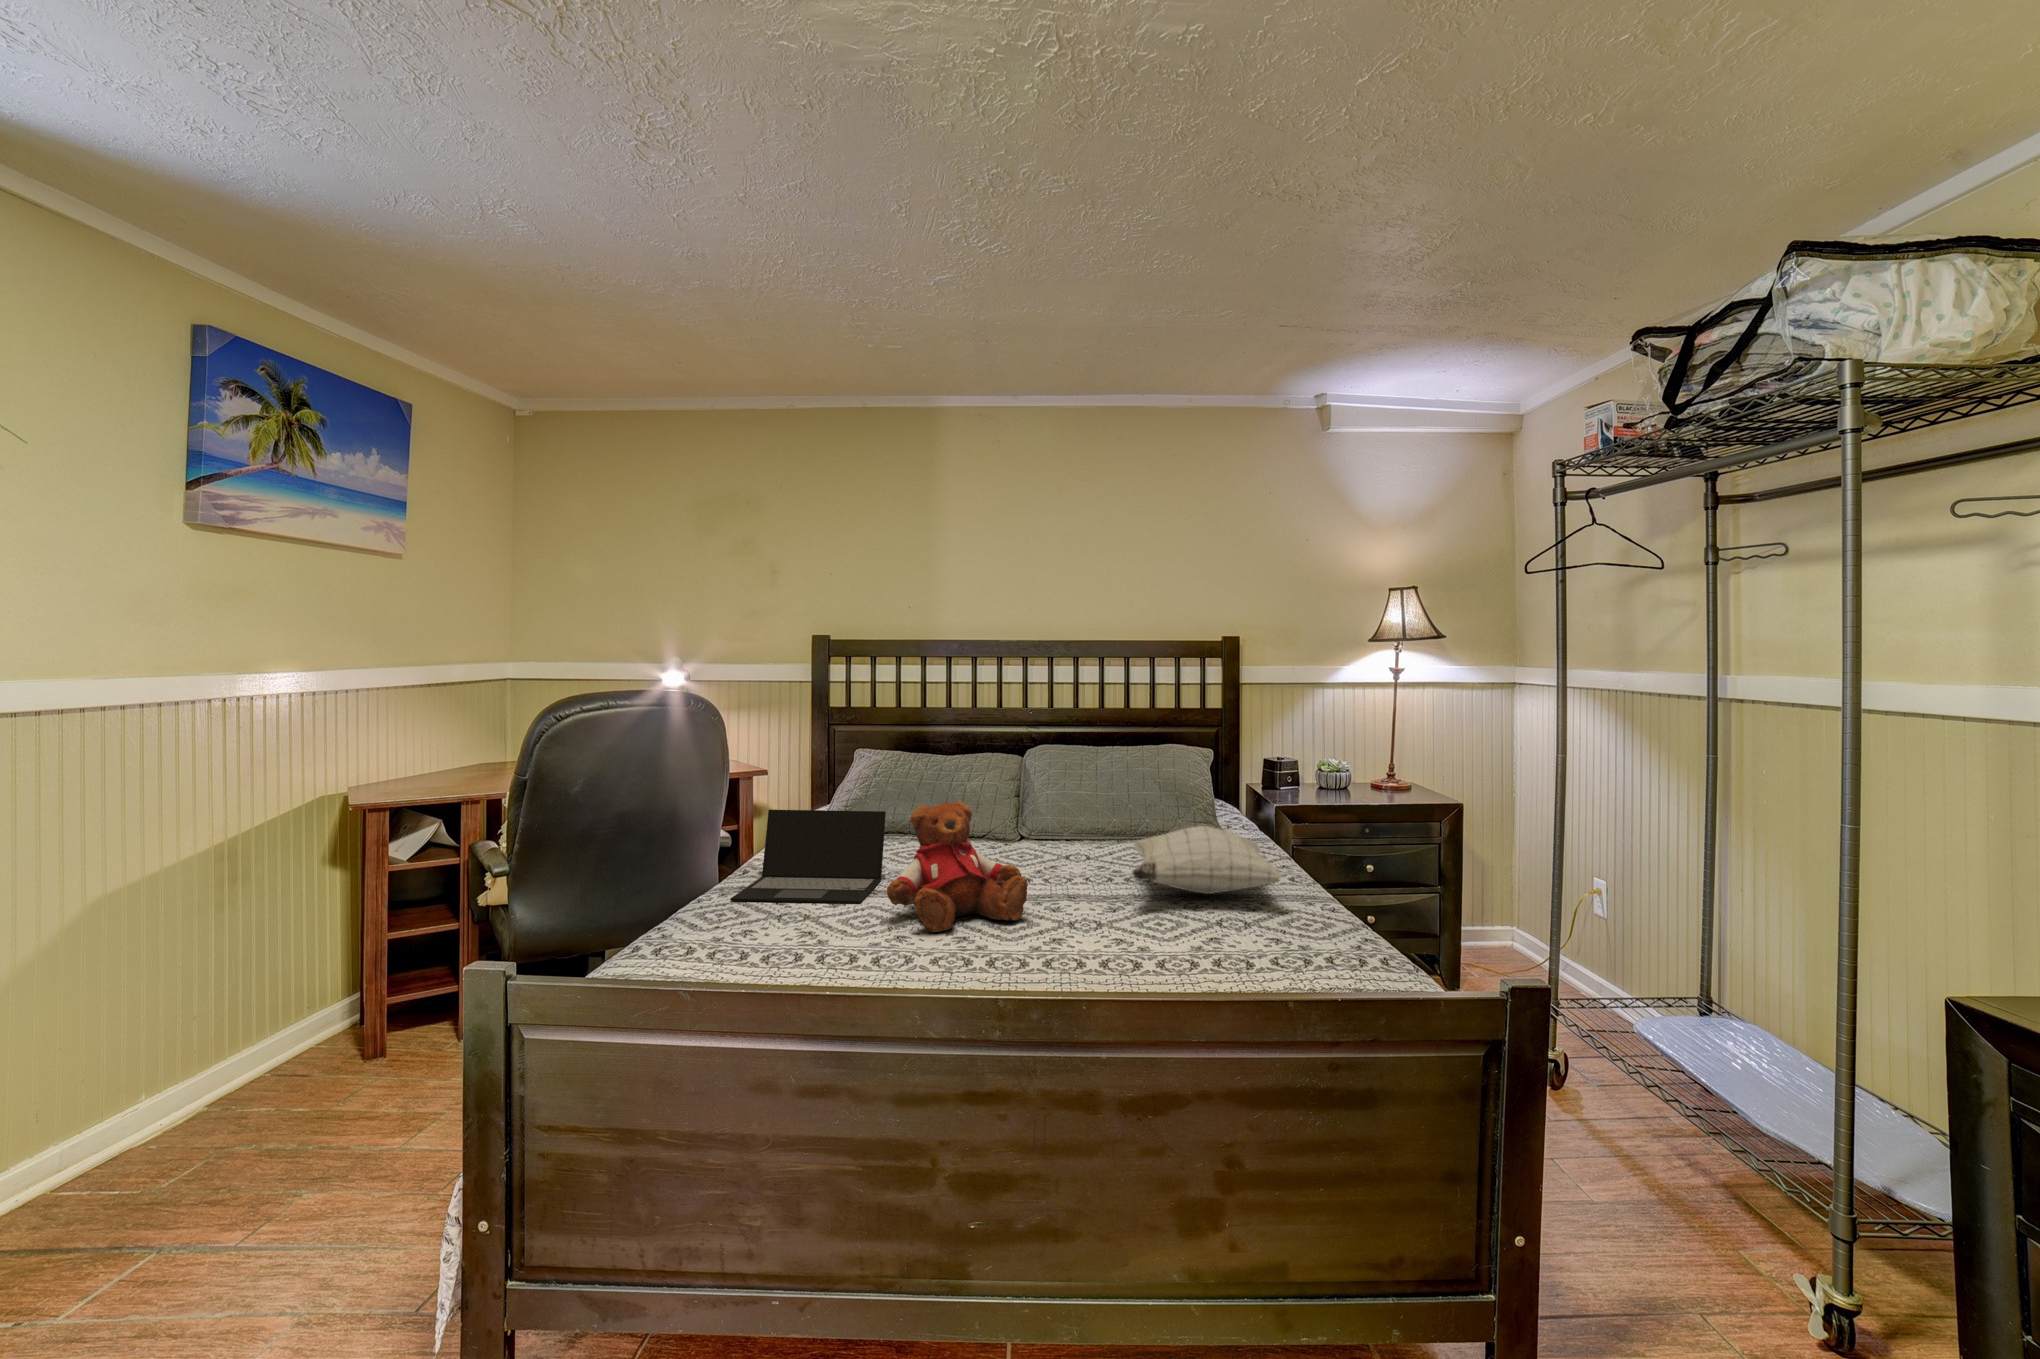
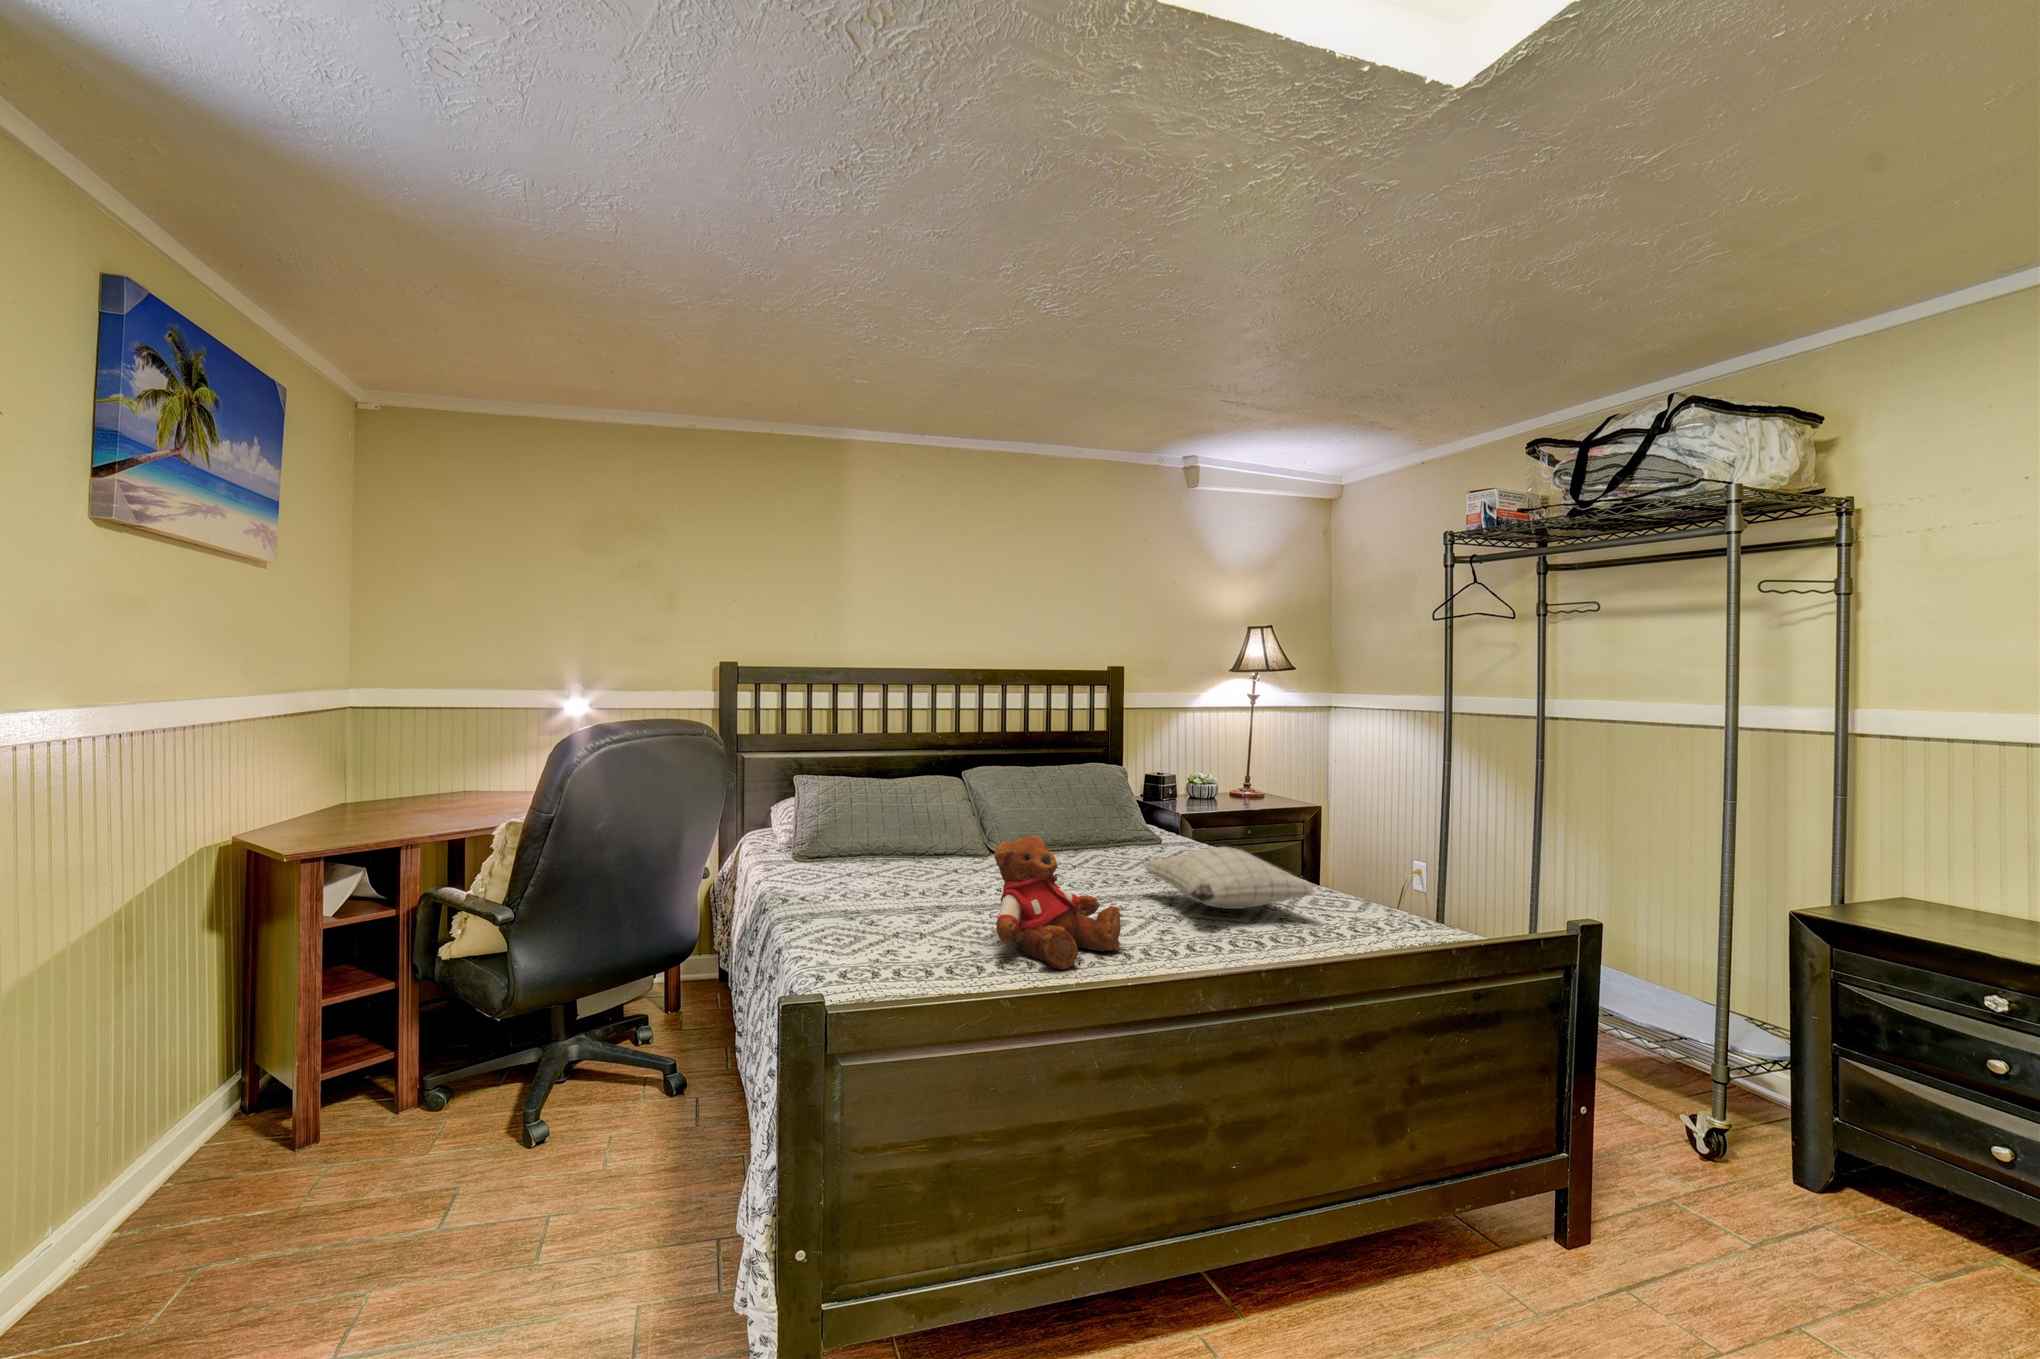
laptop: present [730,810,886,903] -> none [801,846,943,951]

